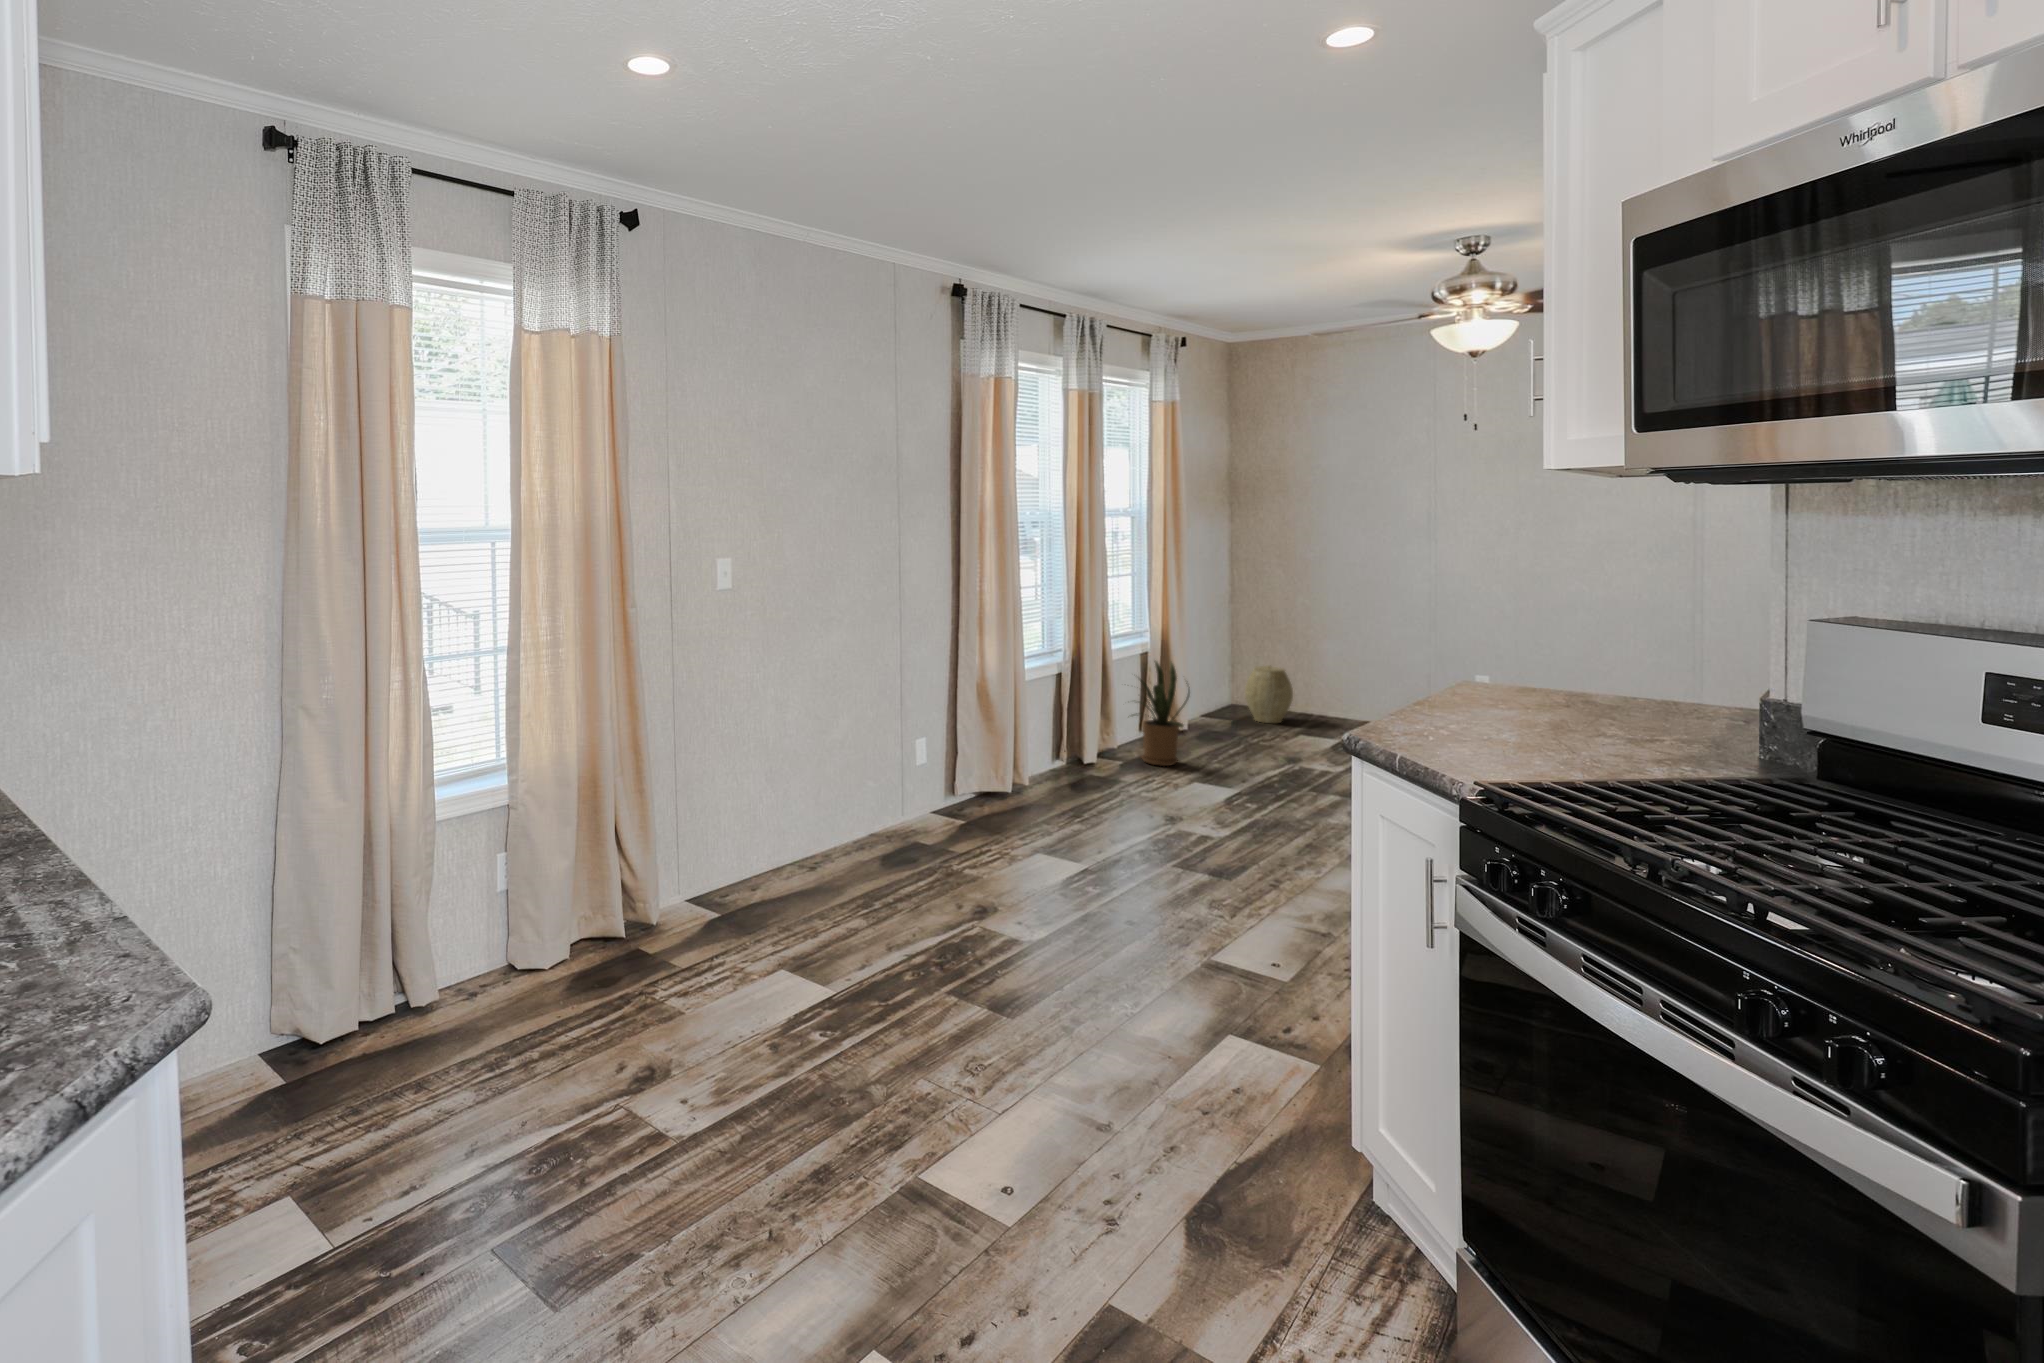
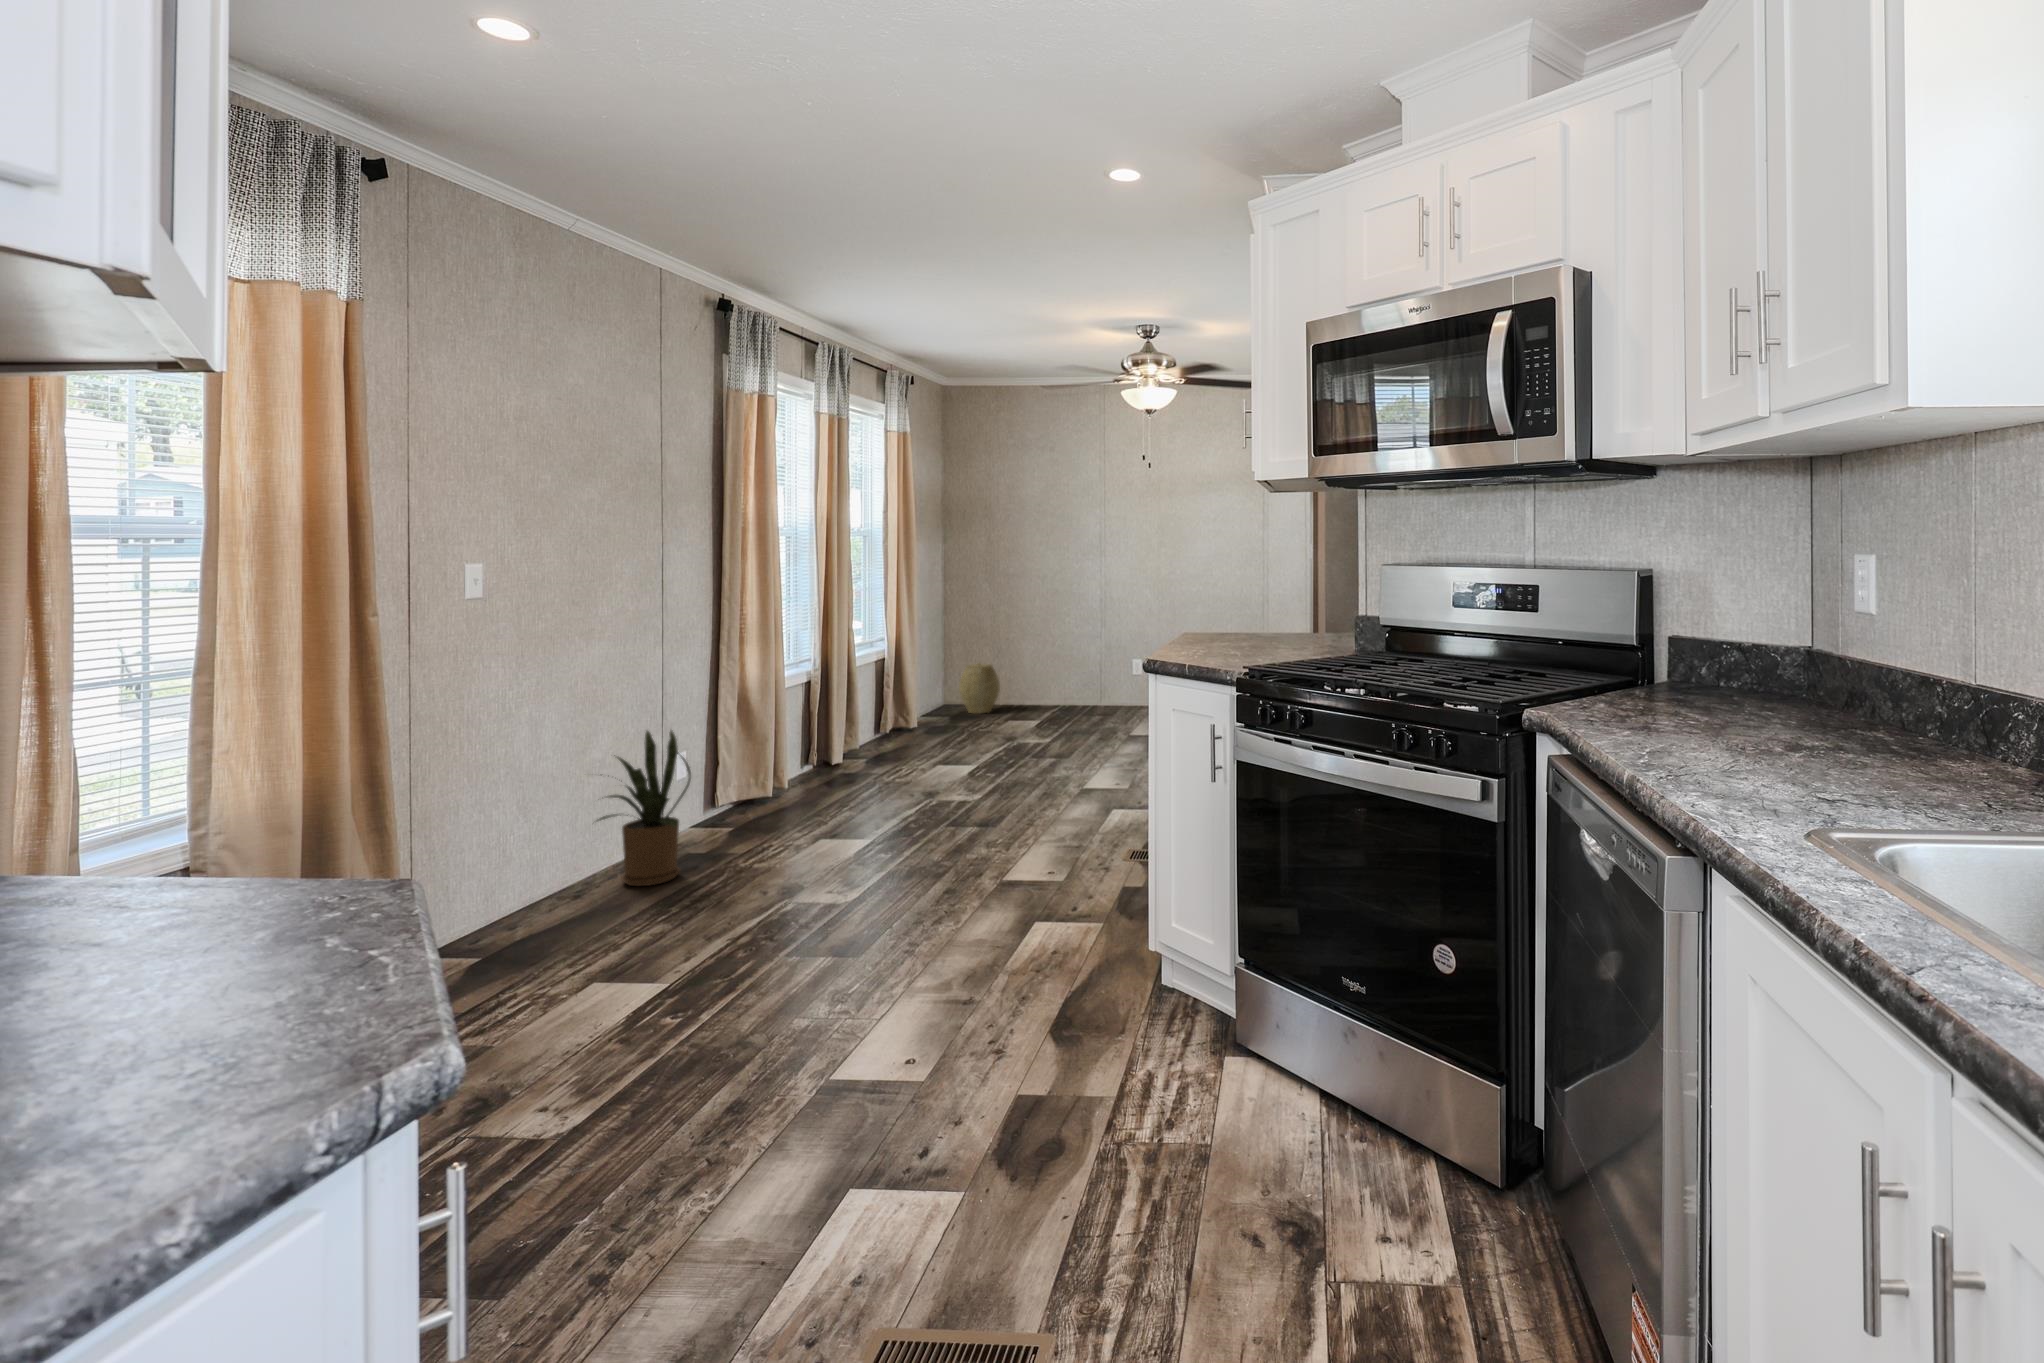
house plant: present [1132,661,1190,766] -> present [597,731,691,886]

